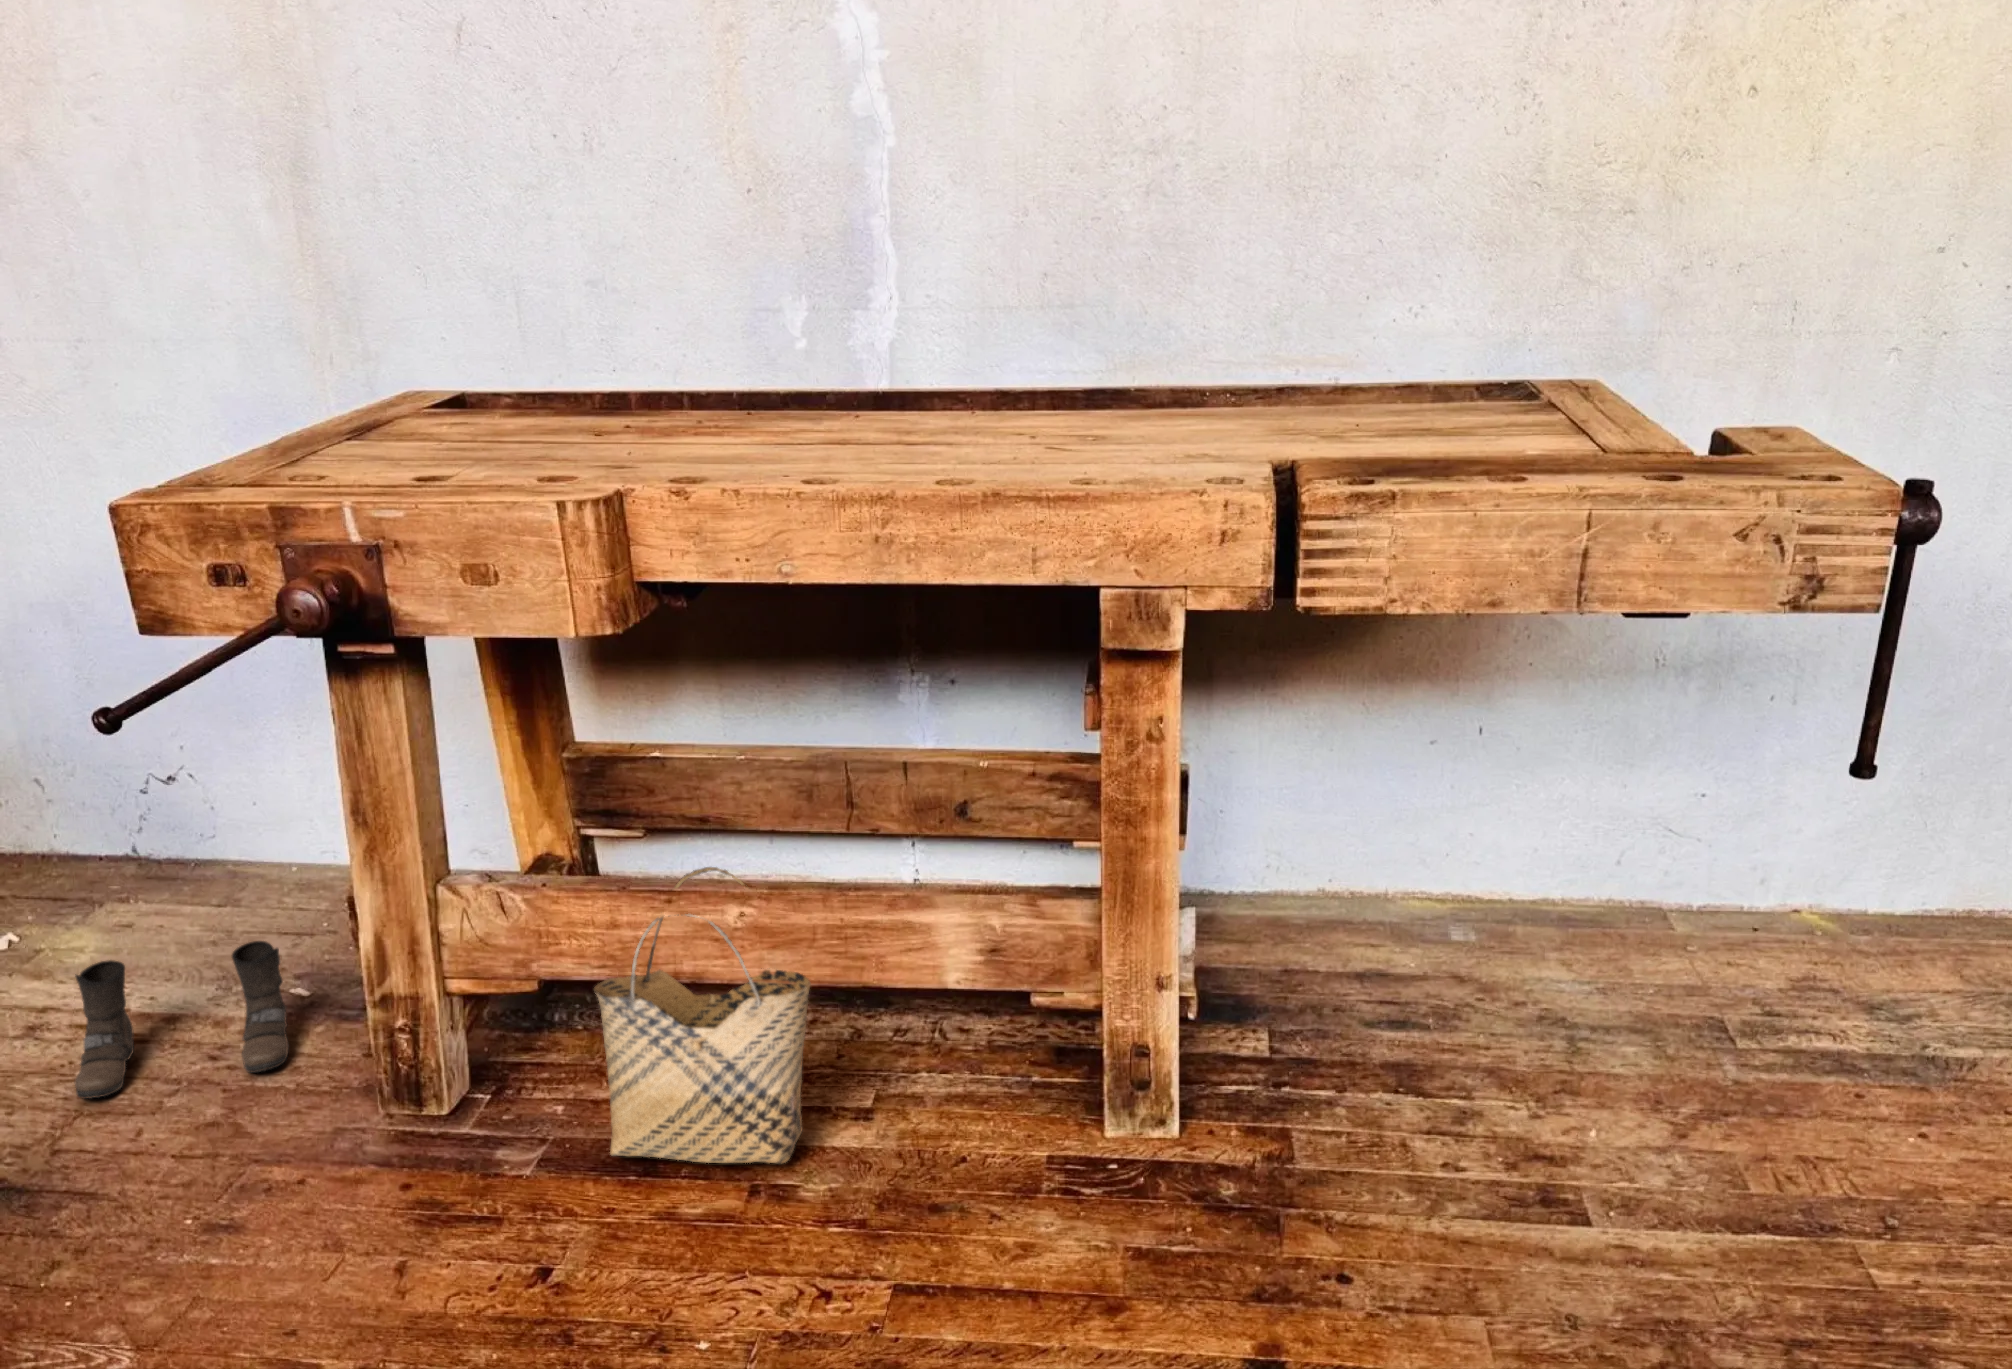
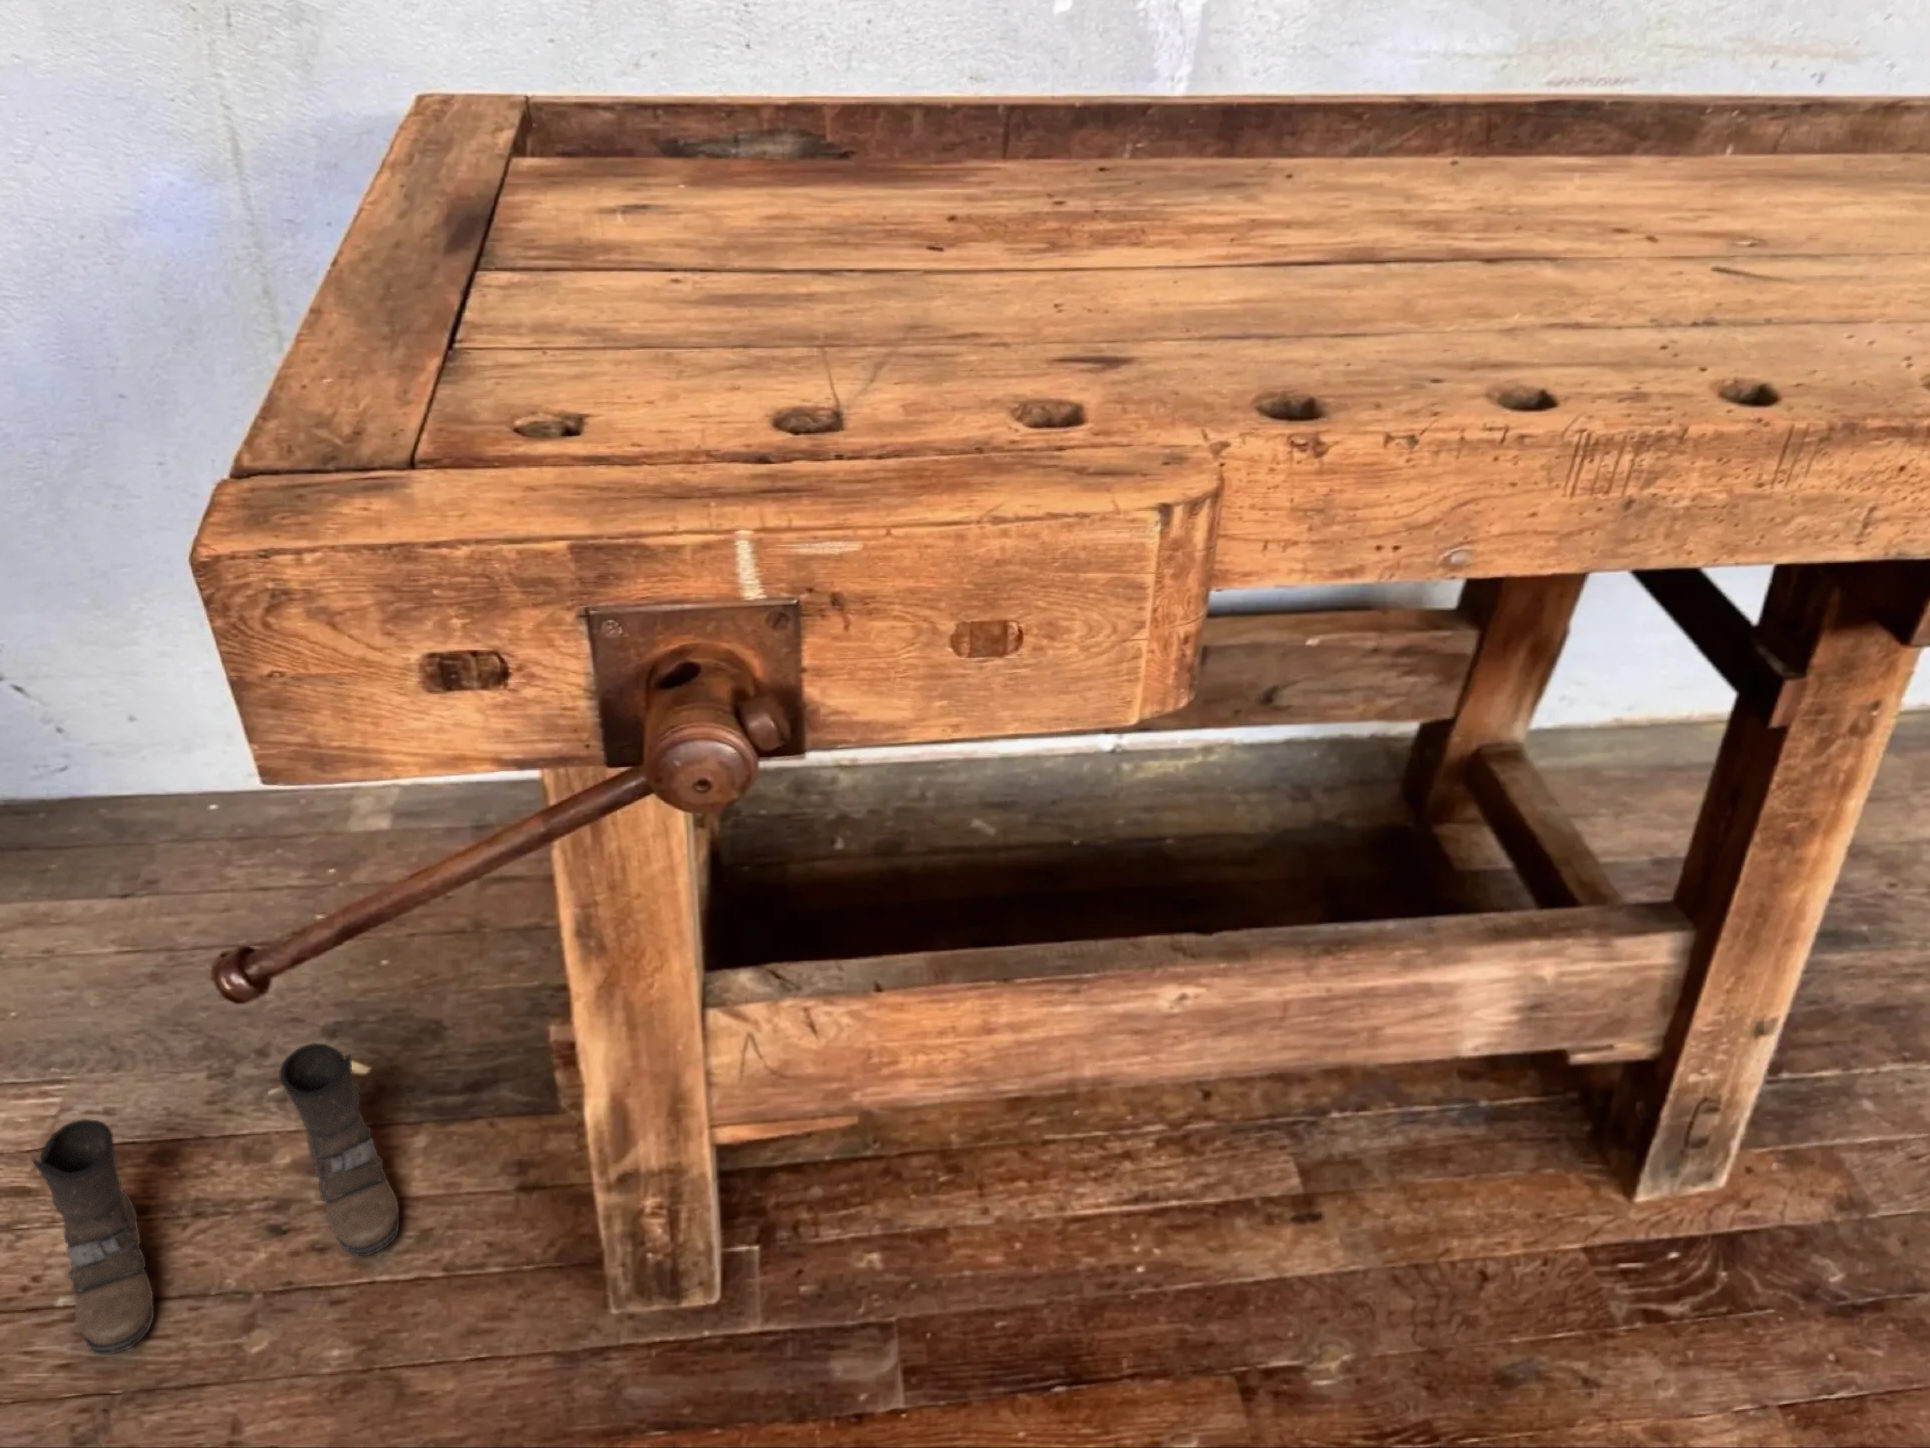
woven basket: present [594,867,811,1164] -> none [979,929,1297,1352]

